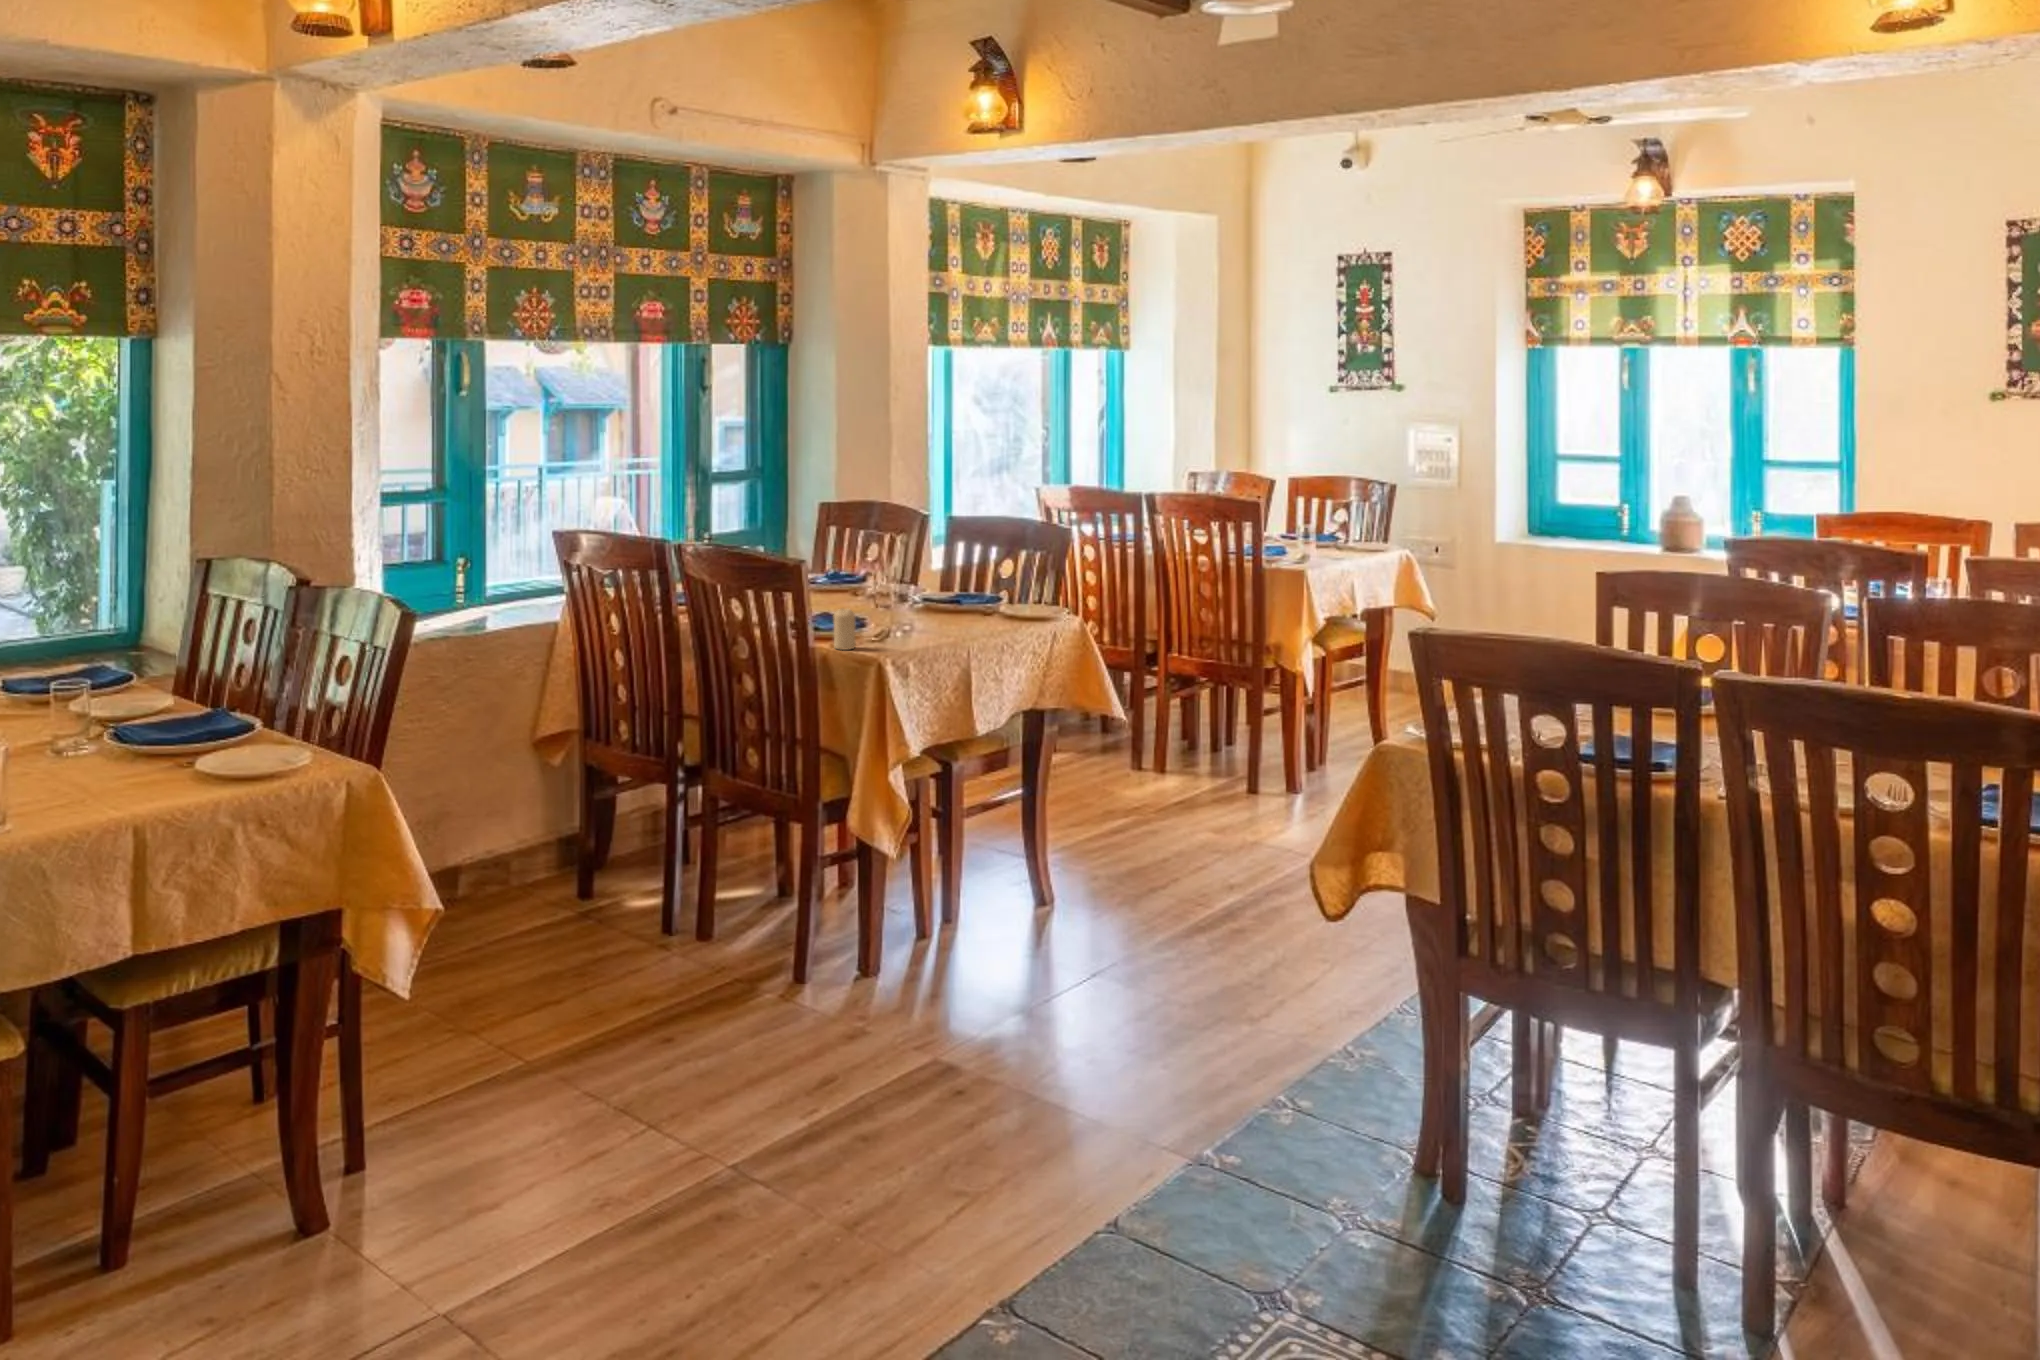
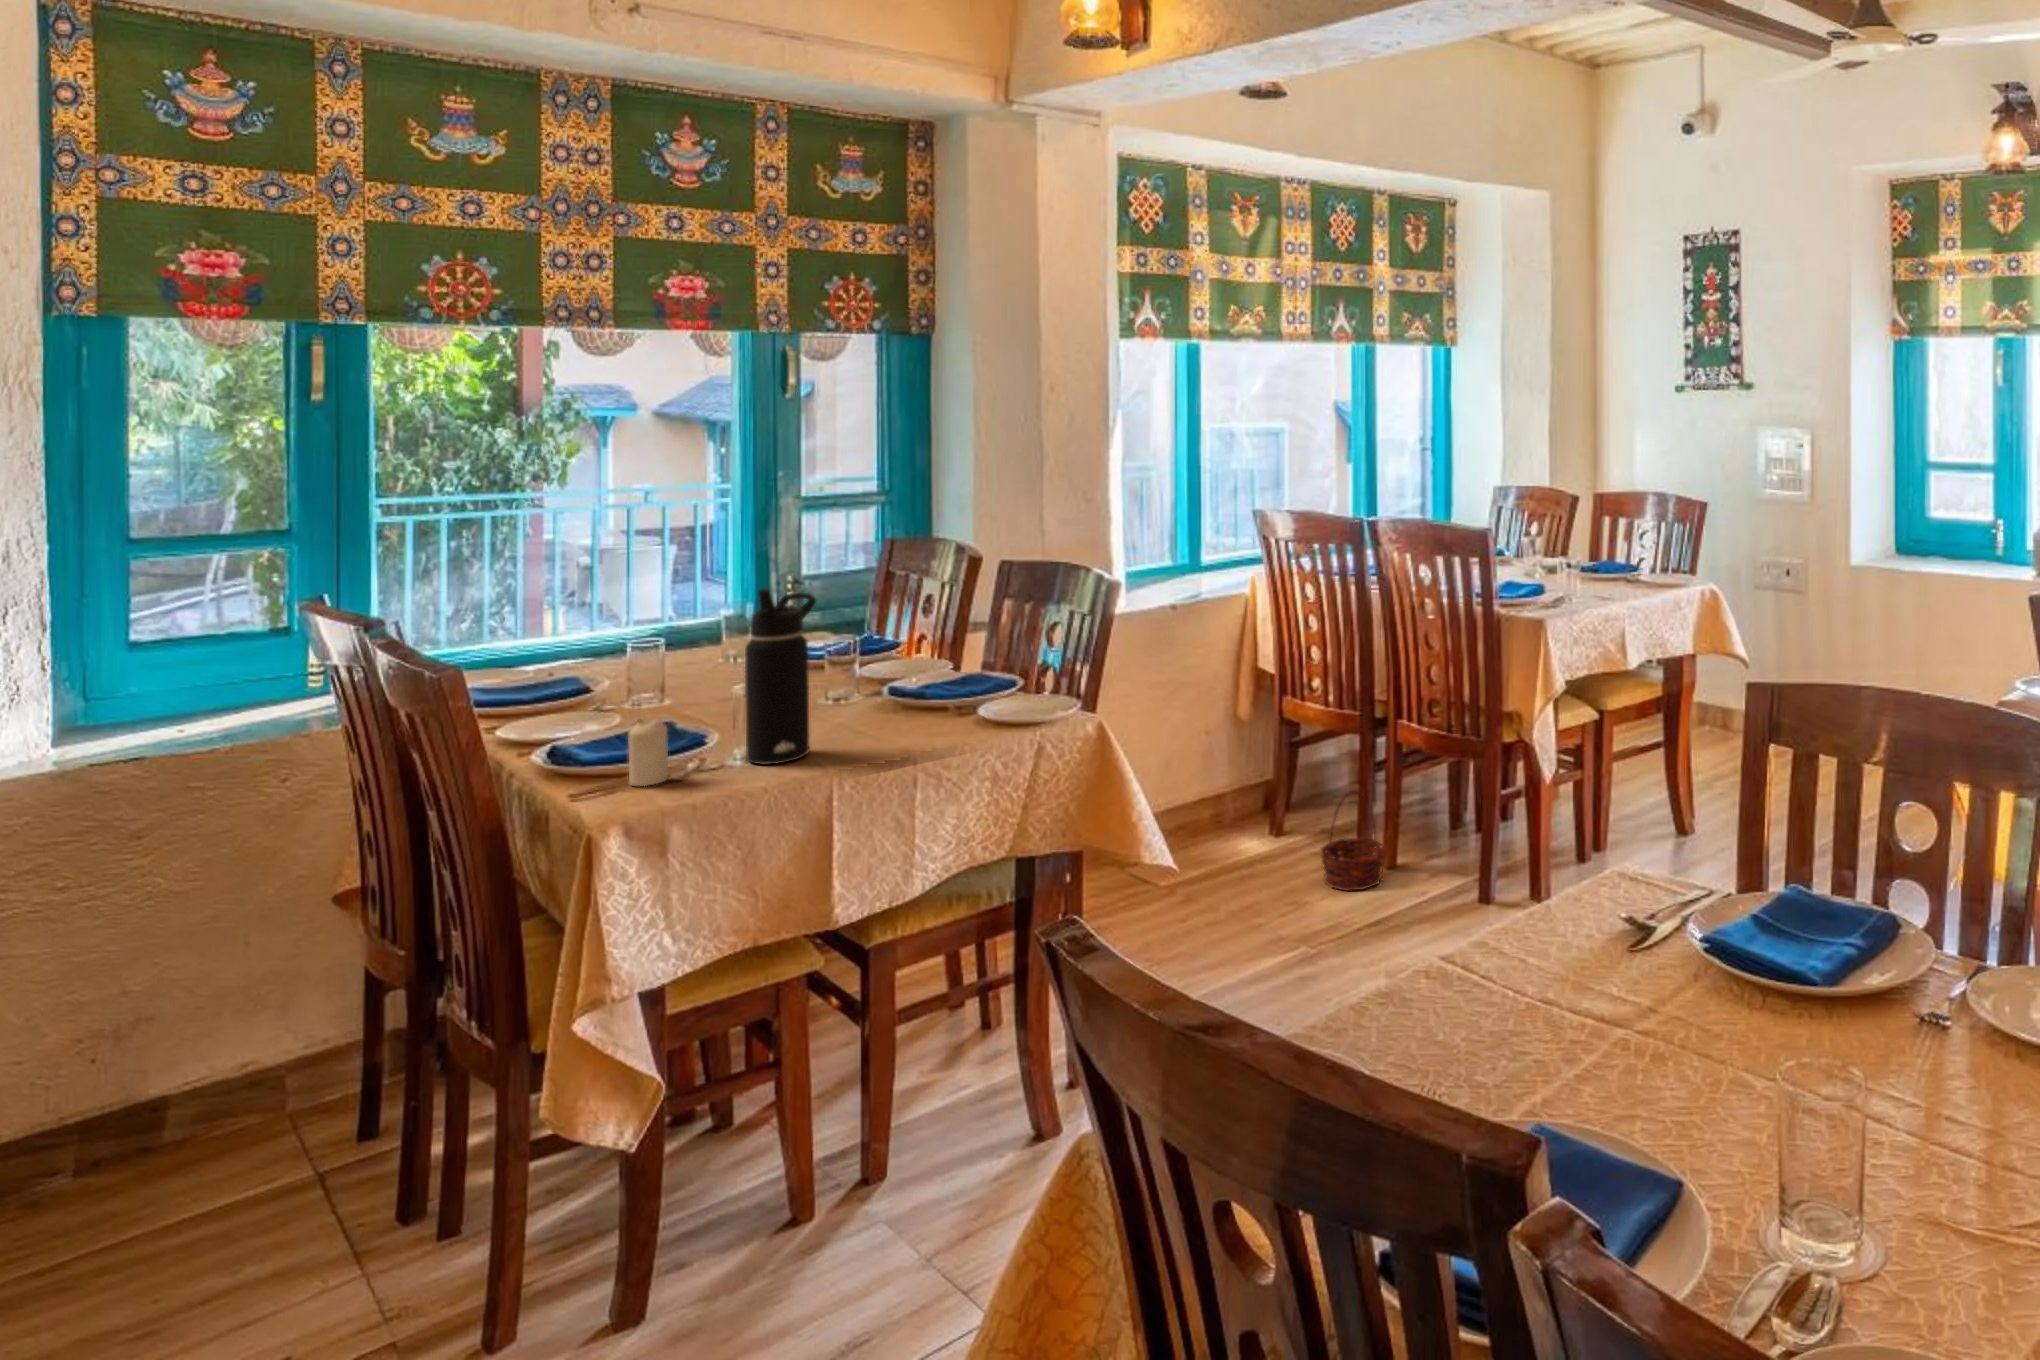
water bottle: none [878,526,917,641] -> present [745,589,816,764]
basket: none [1114,706,1168,781] -> present [1320,791,1385,890]

